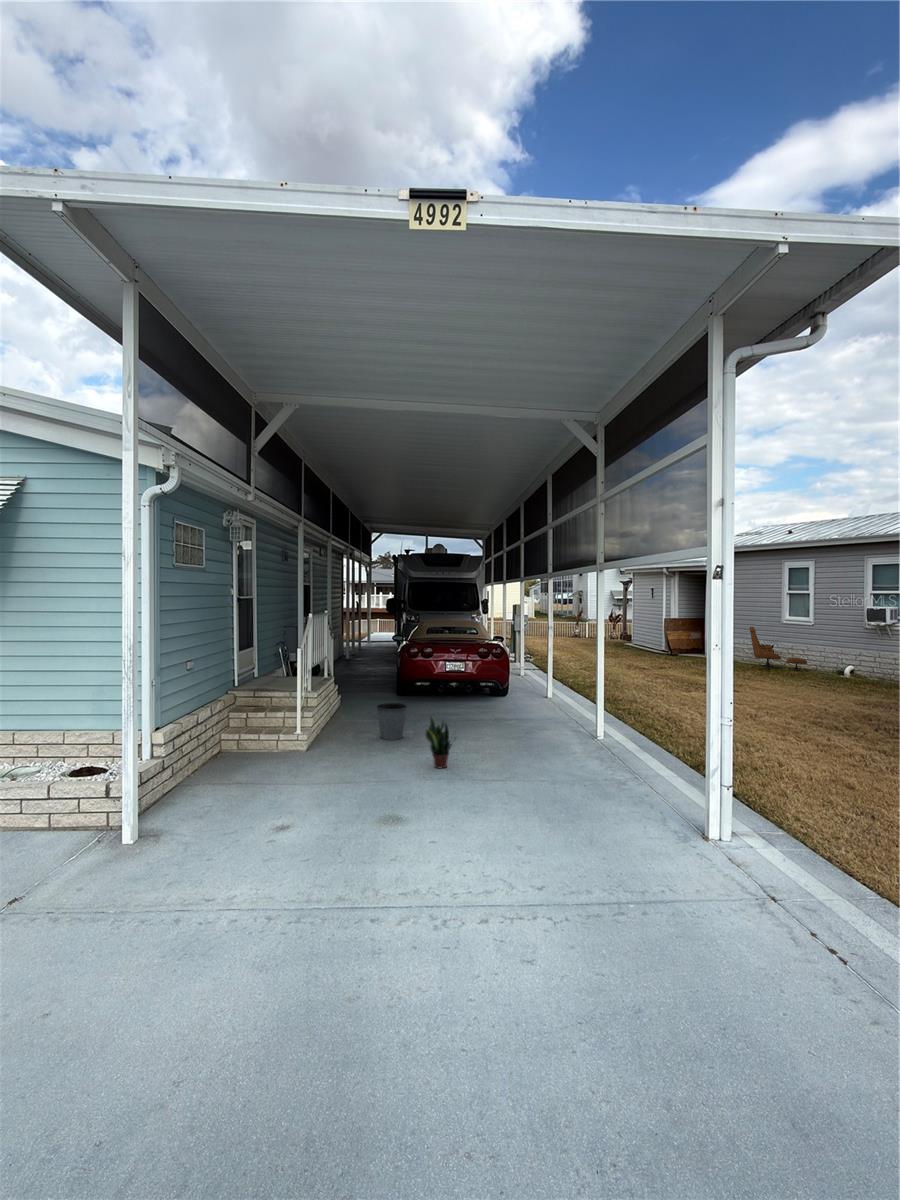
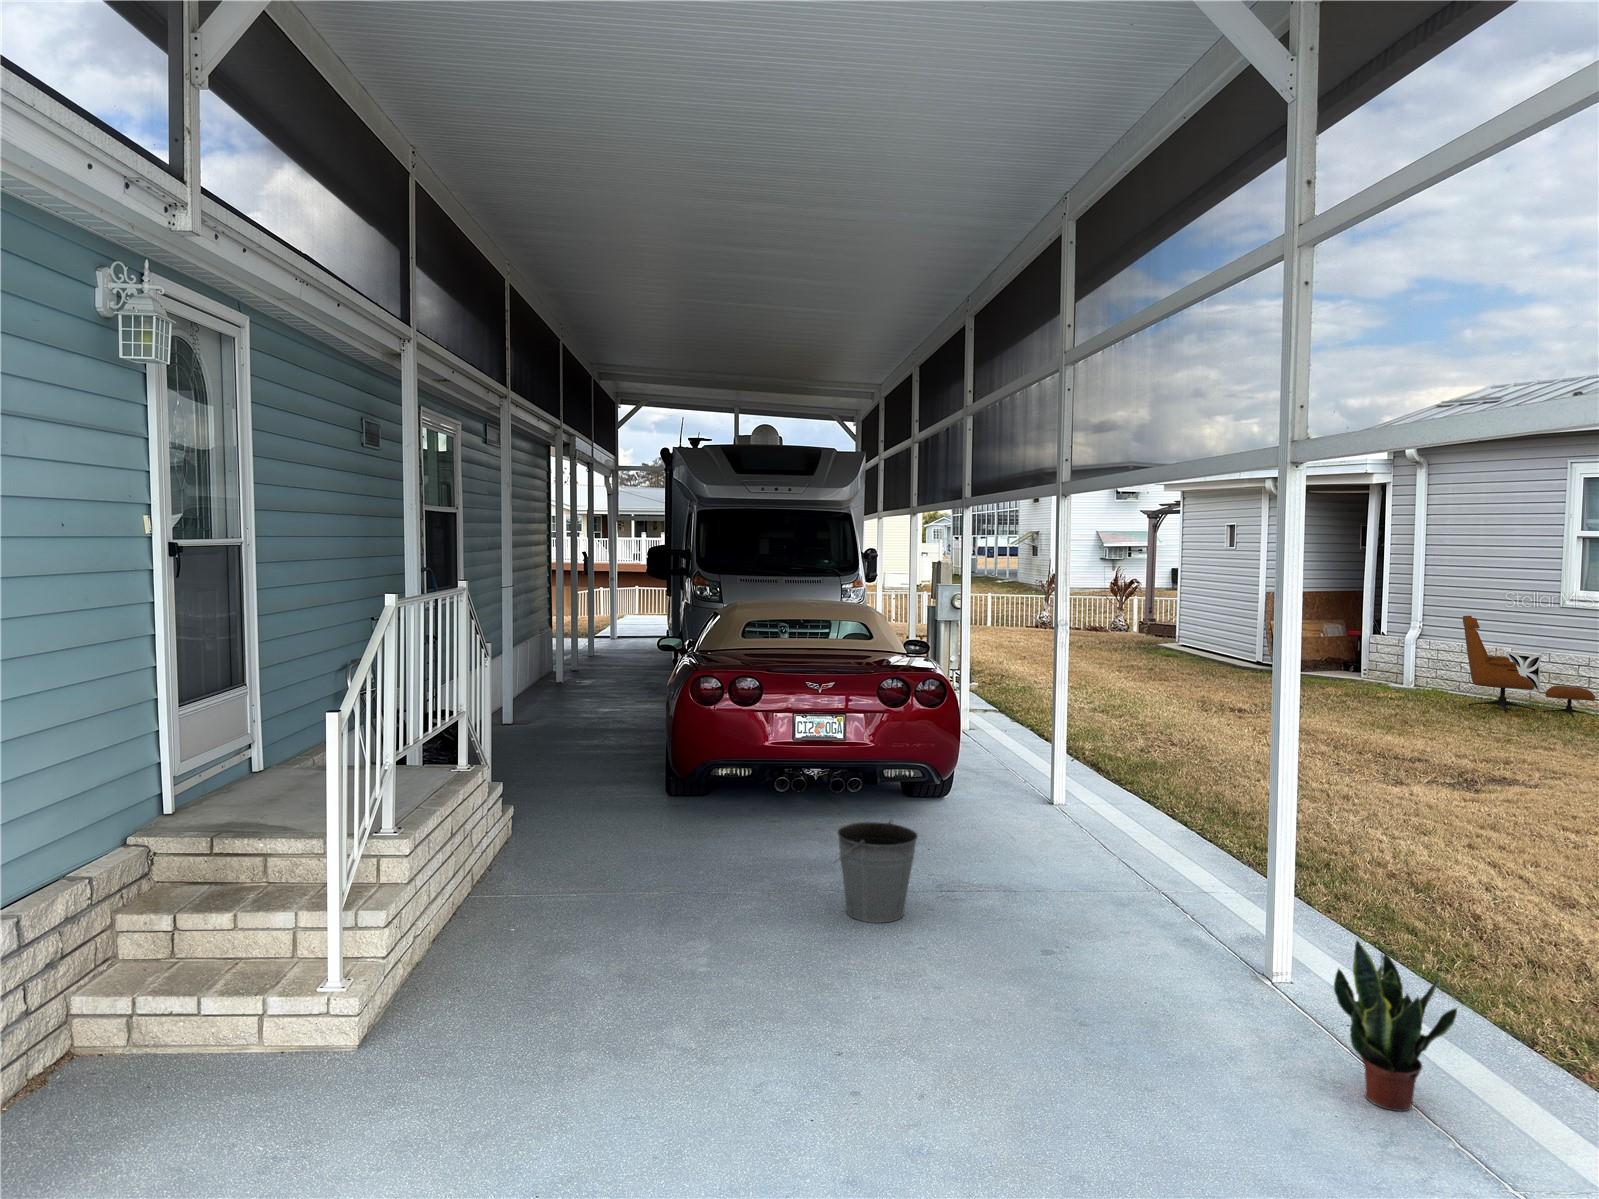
bucket: present [377,703,407,740] -> present [835,820,918,923]
potted plant: present [426,717,454,768] -> present [1334,940,1457,1111]

